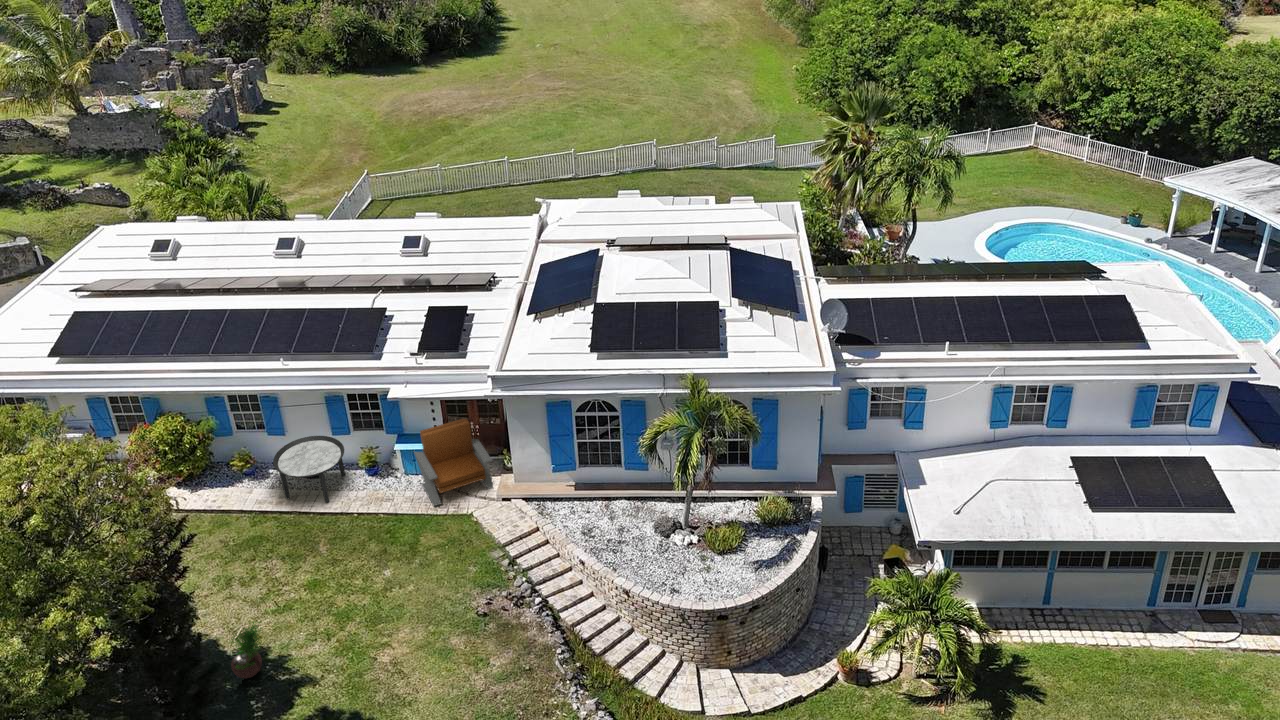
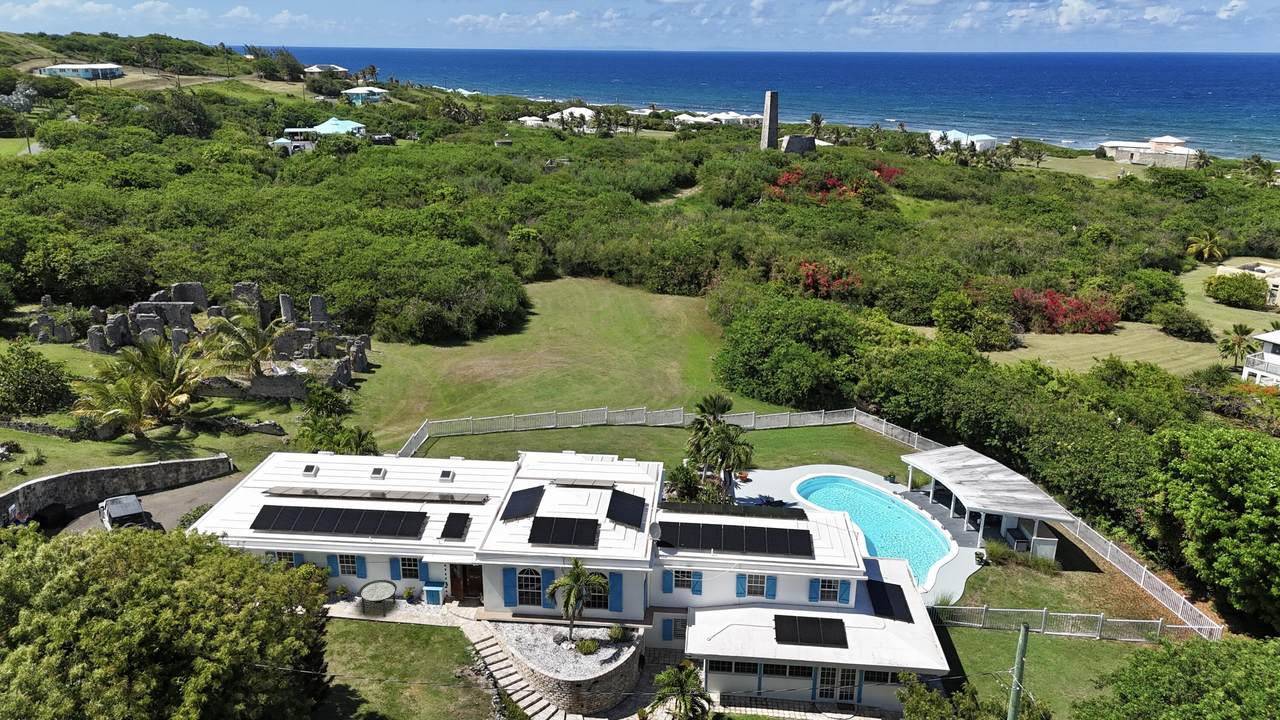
lounge chair: present [414,419,493,506] -> none [433,575,475,622]
potted tree: present [231,622,262,678] -> none [330,669,348,700]

